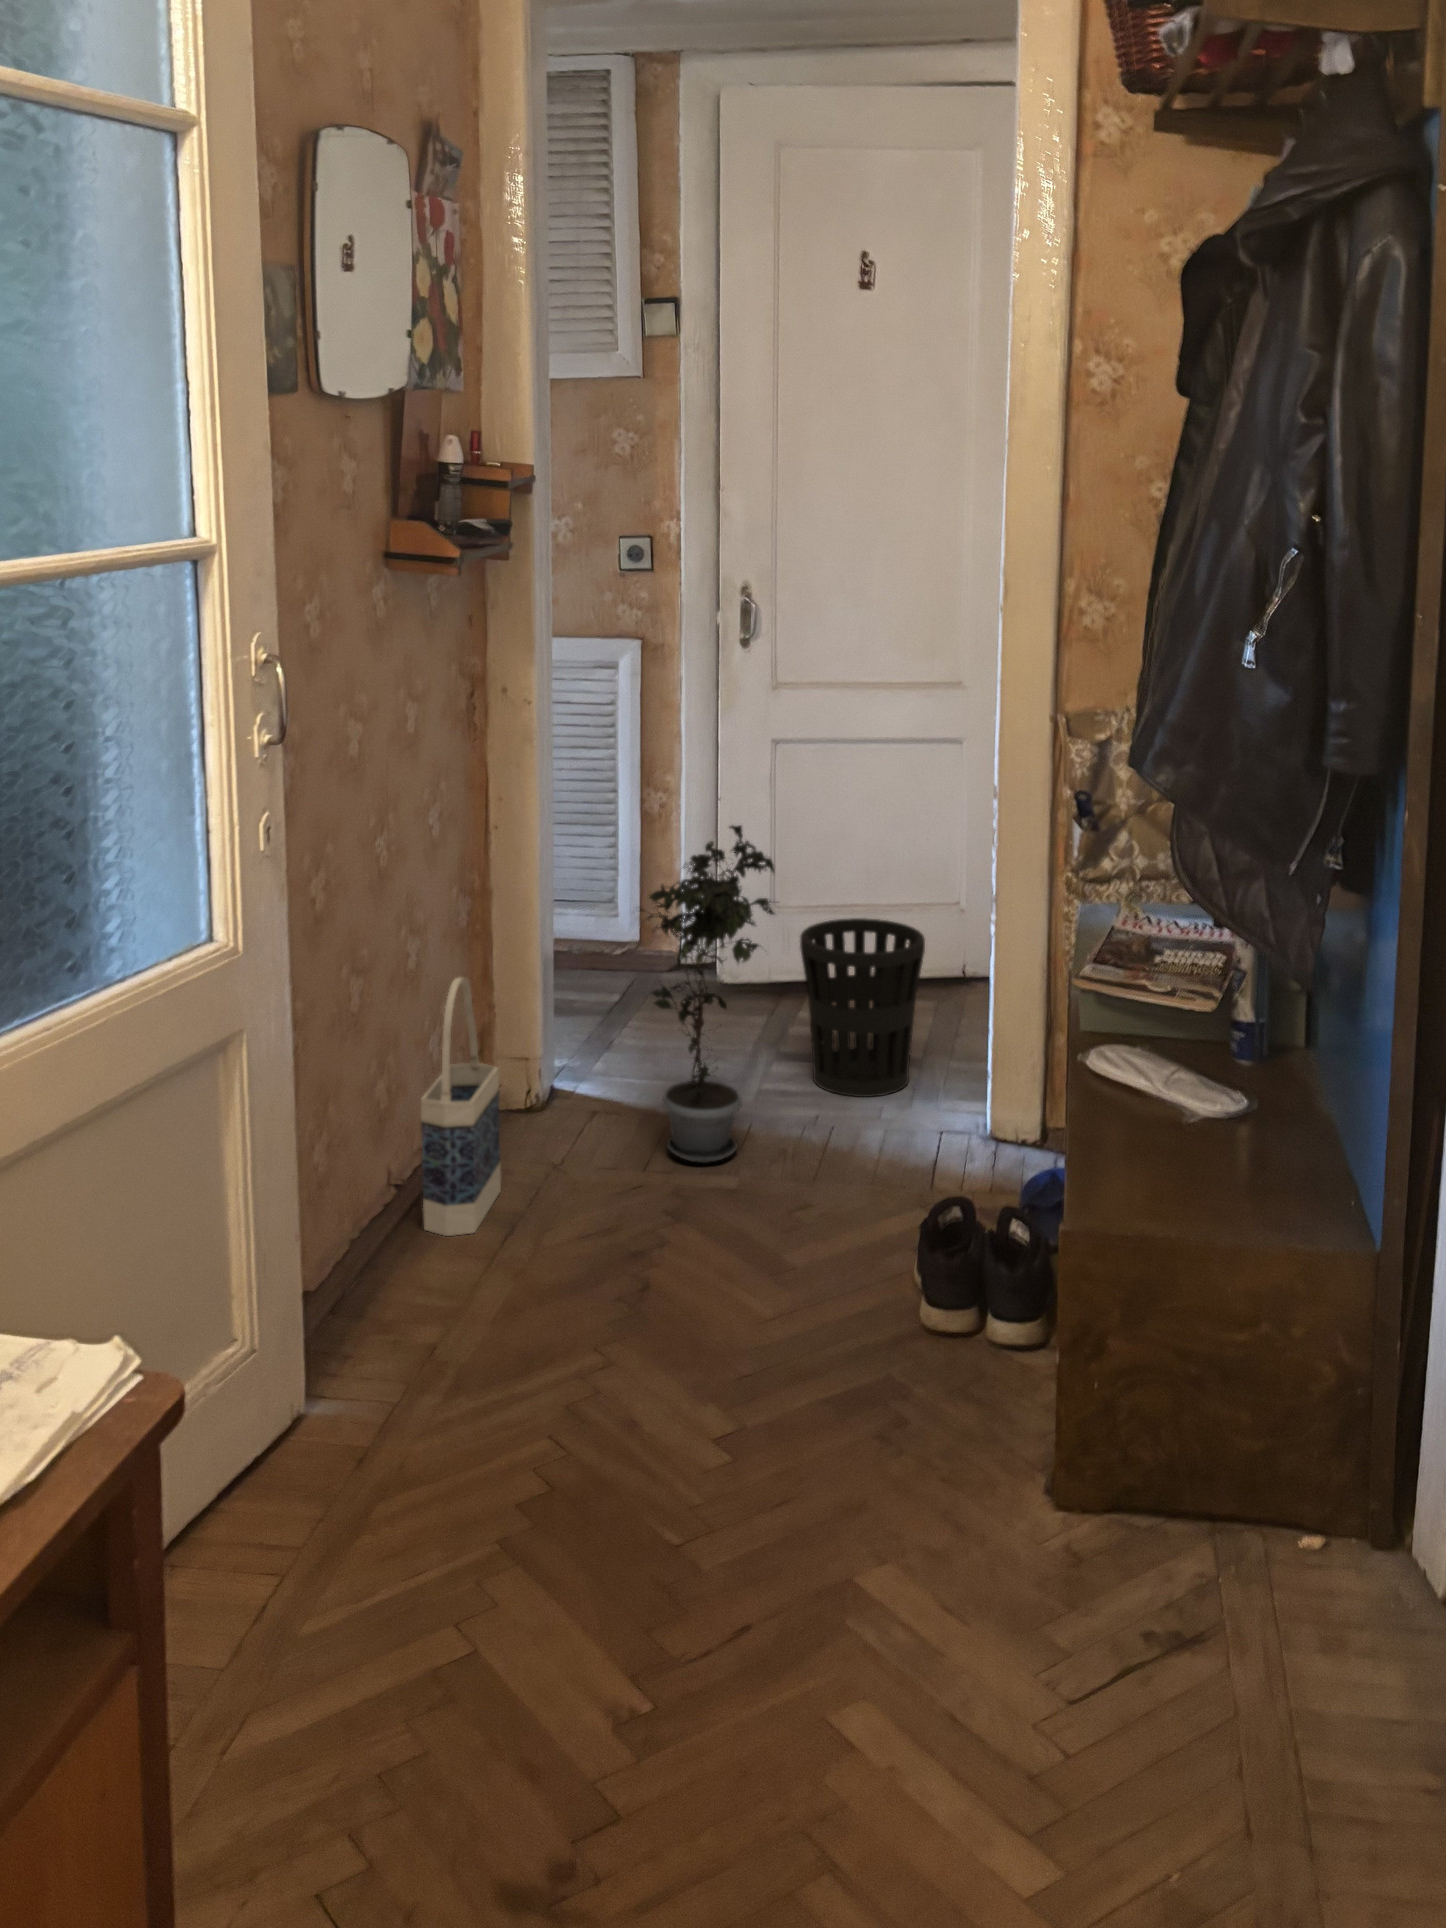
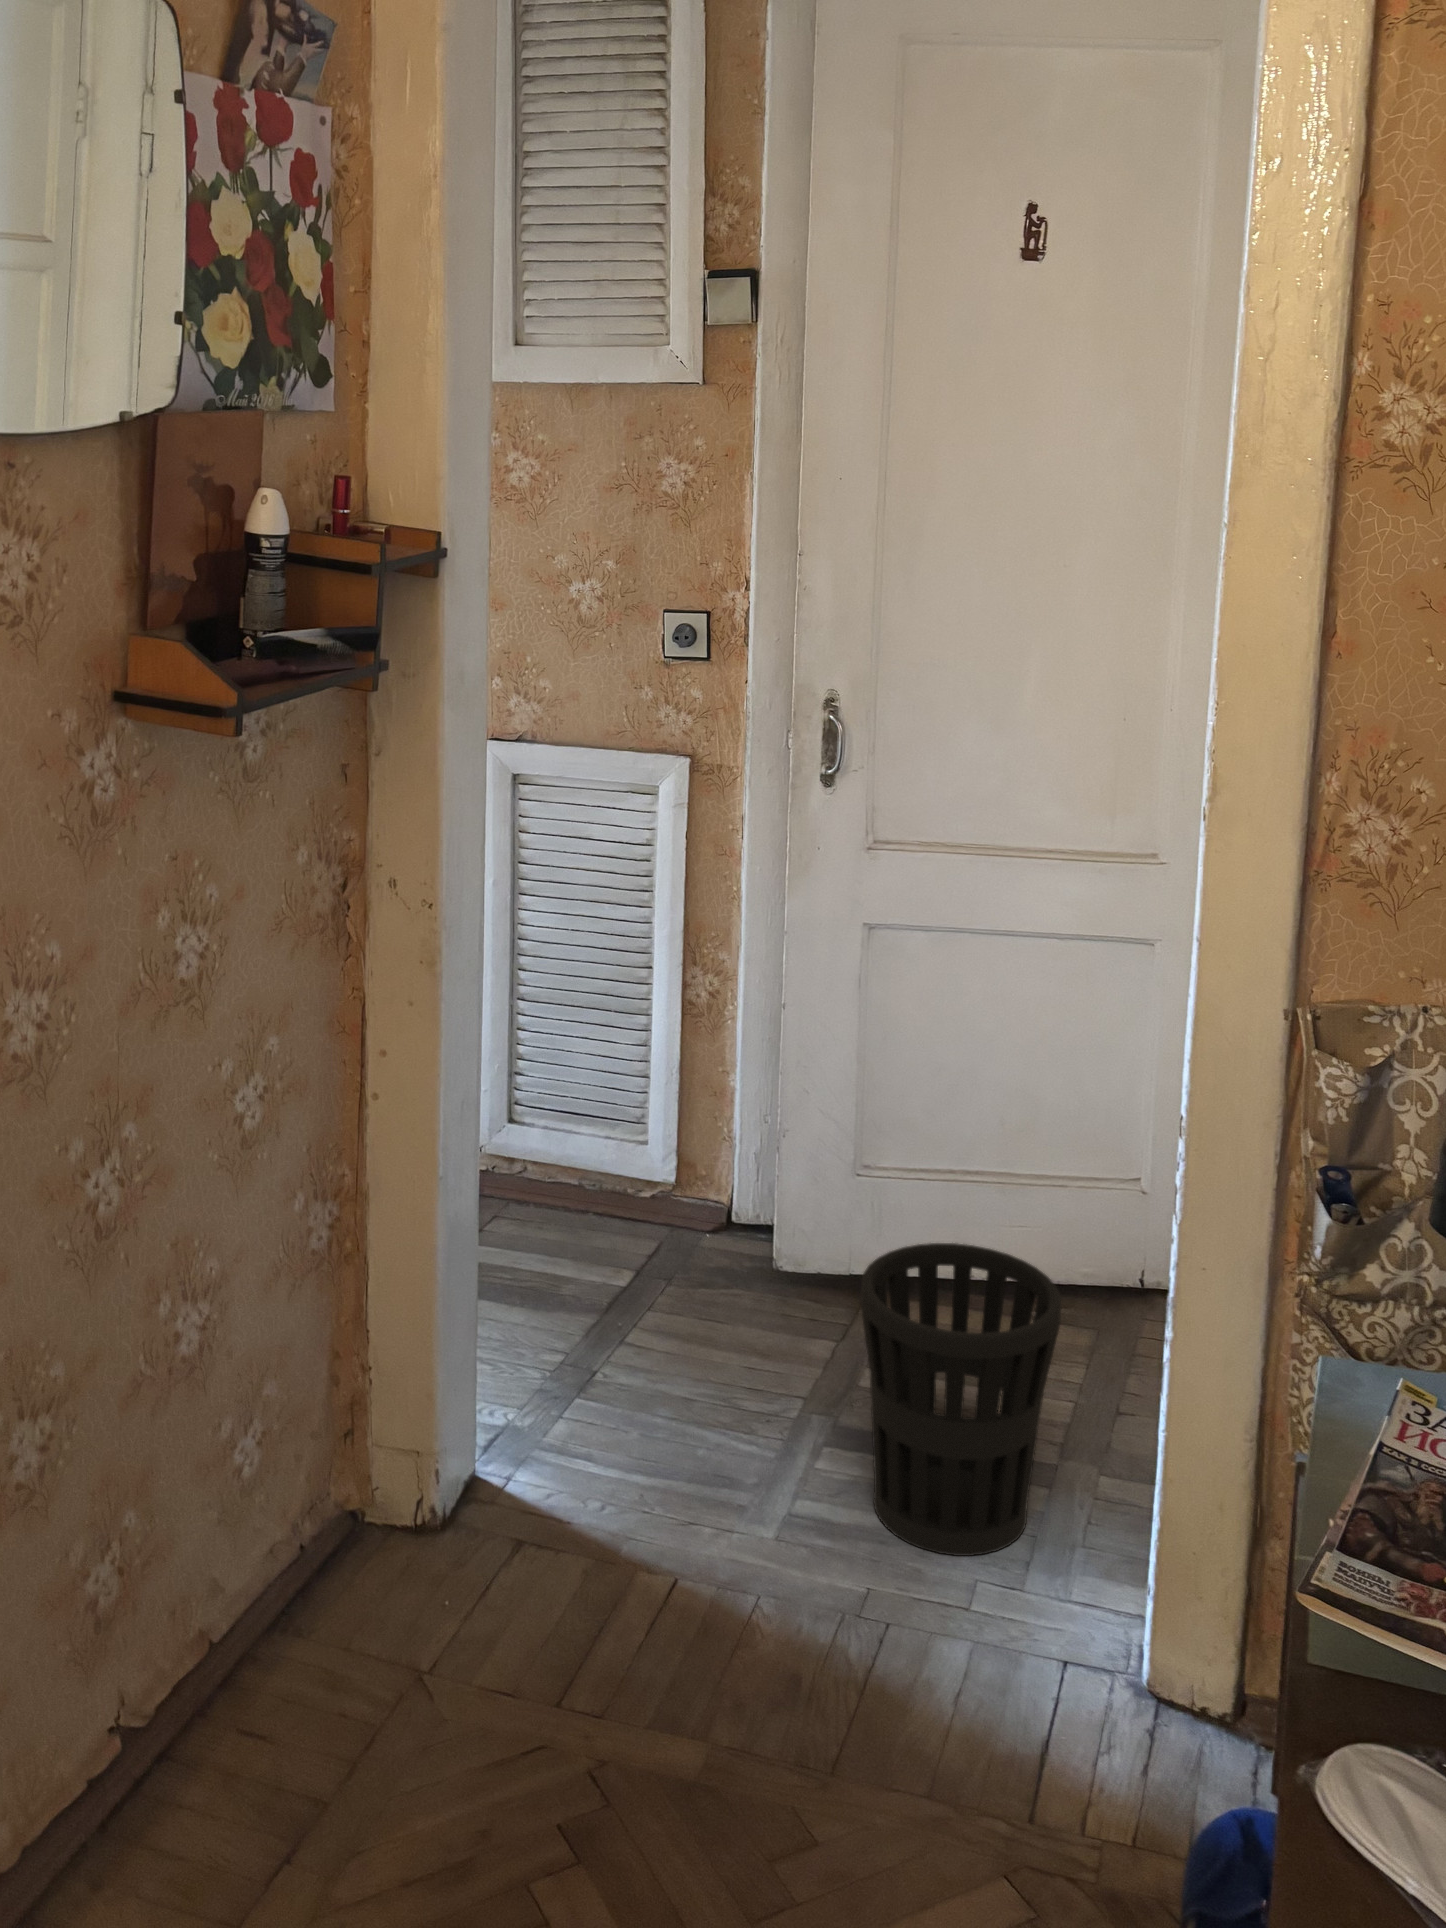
potted plant: present [640,825,775,1163] -> none [553,1144,795,1701]
bag: present [421,977,501,1236] -> none [152,1393,310,1838]

